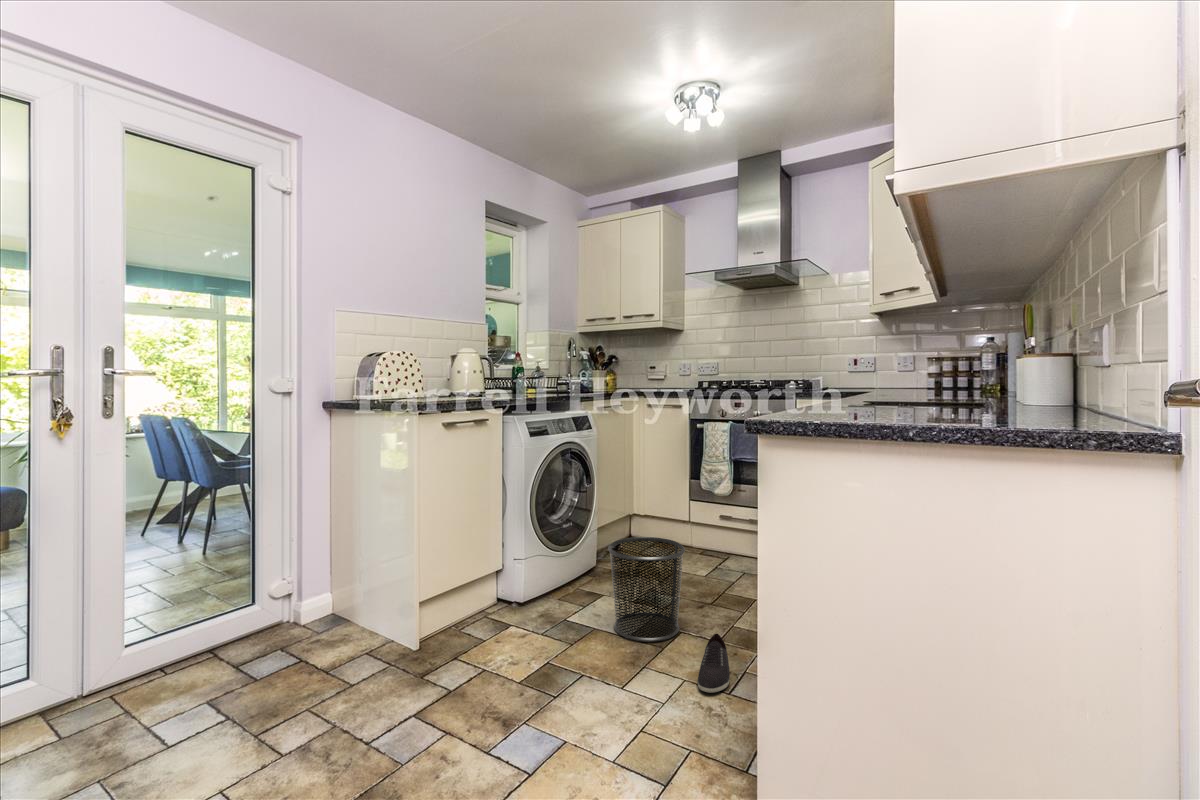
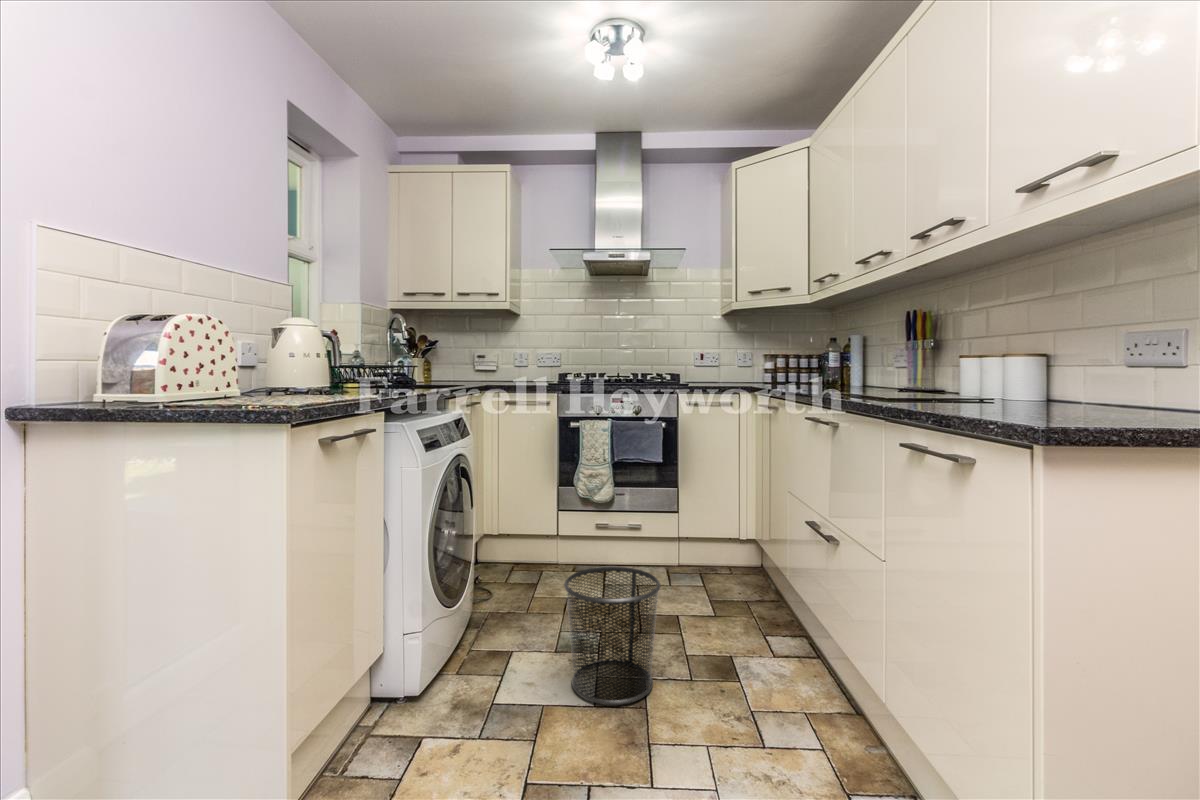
shoe: present [698,634,730,693] -> none [712,672,771,752]

